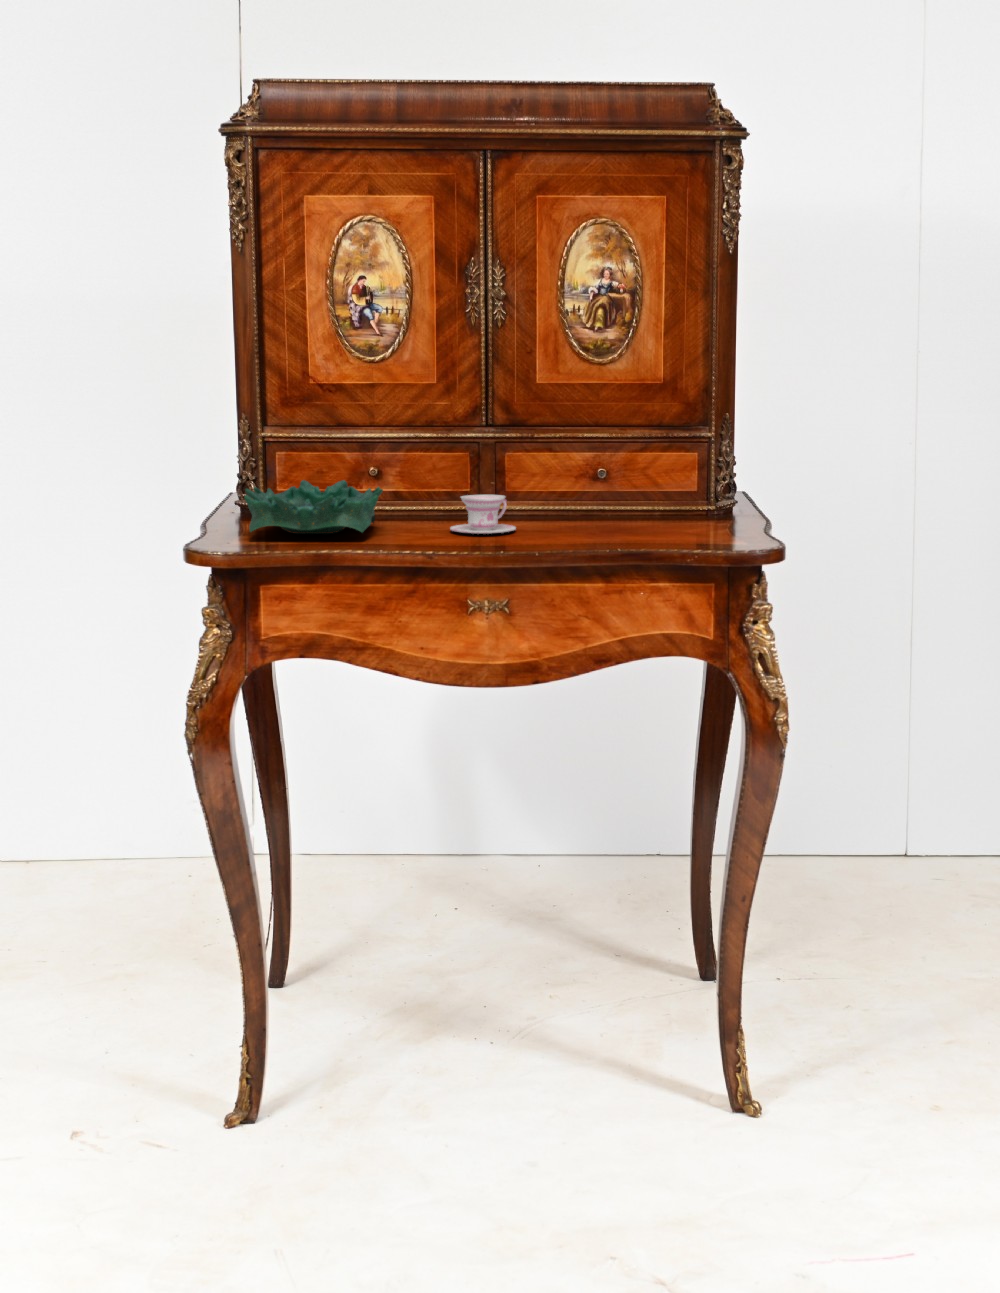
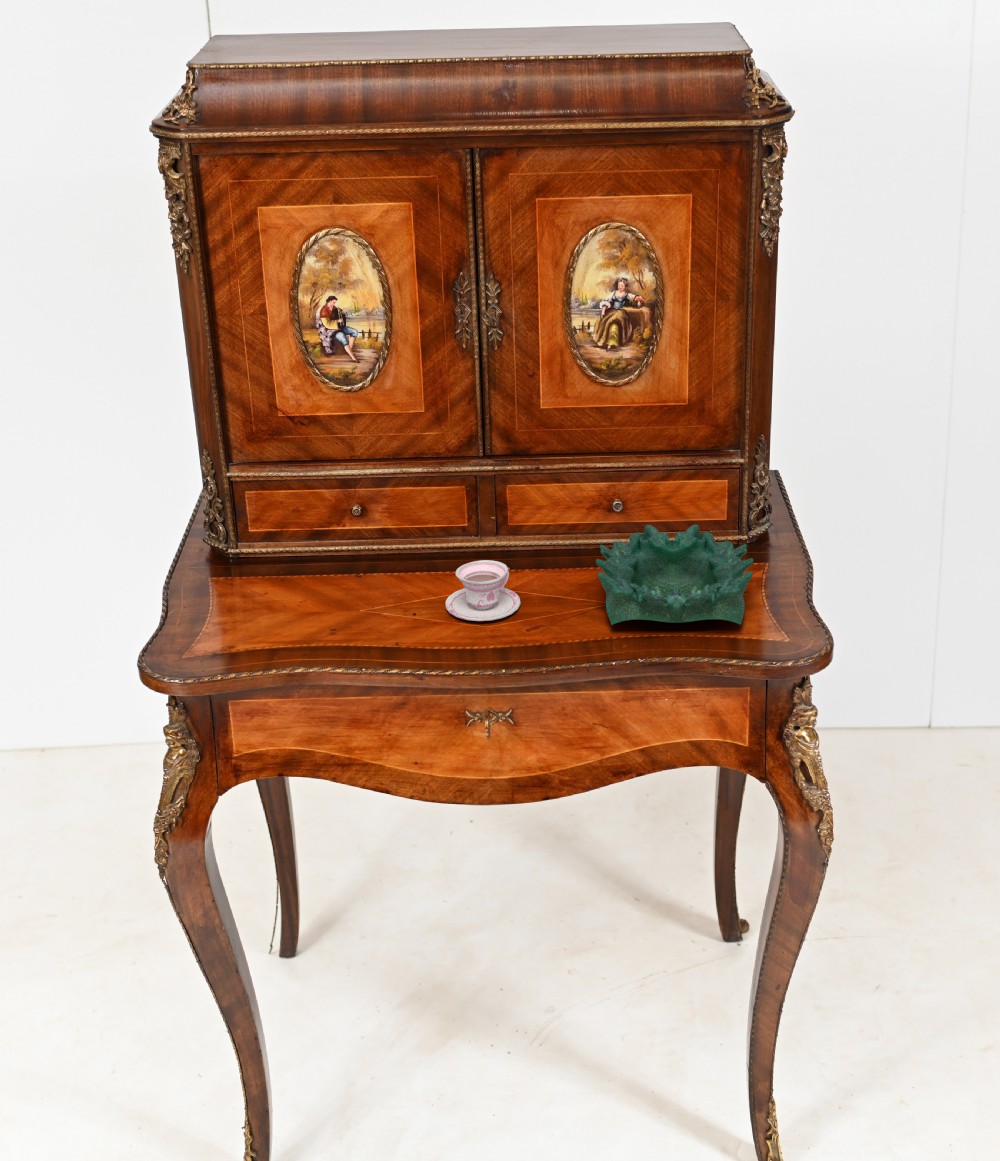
decorative bowl: present [244,480,383,534] -> present [596,524,754,625]

